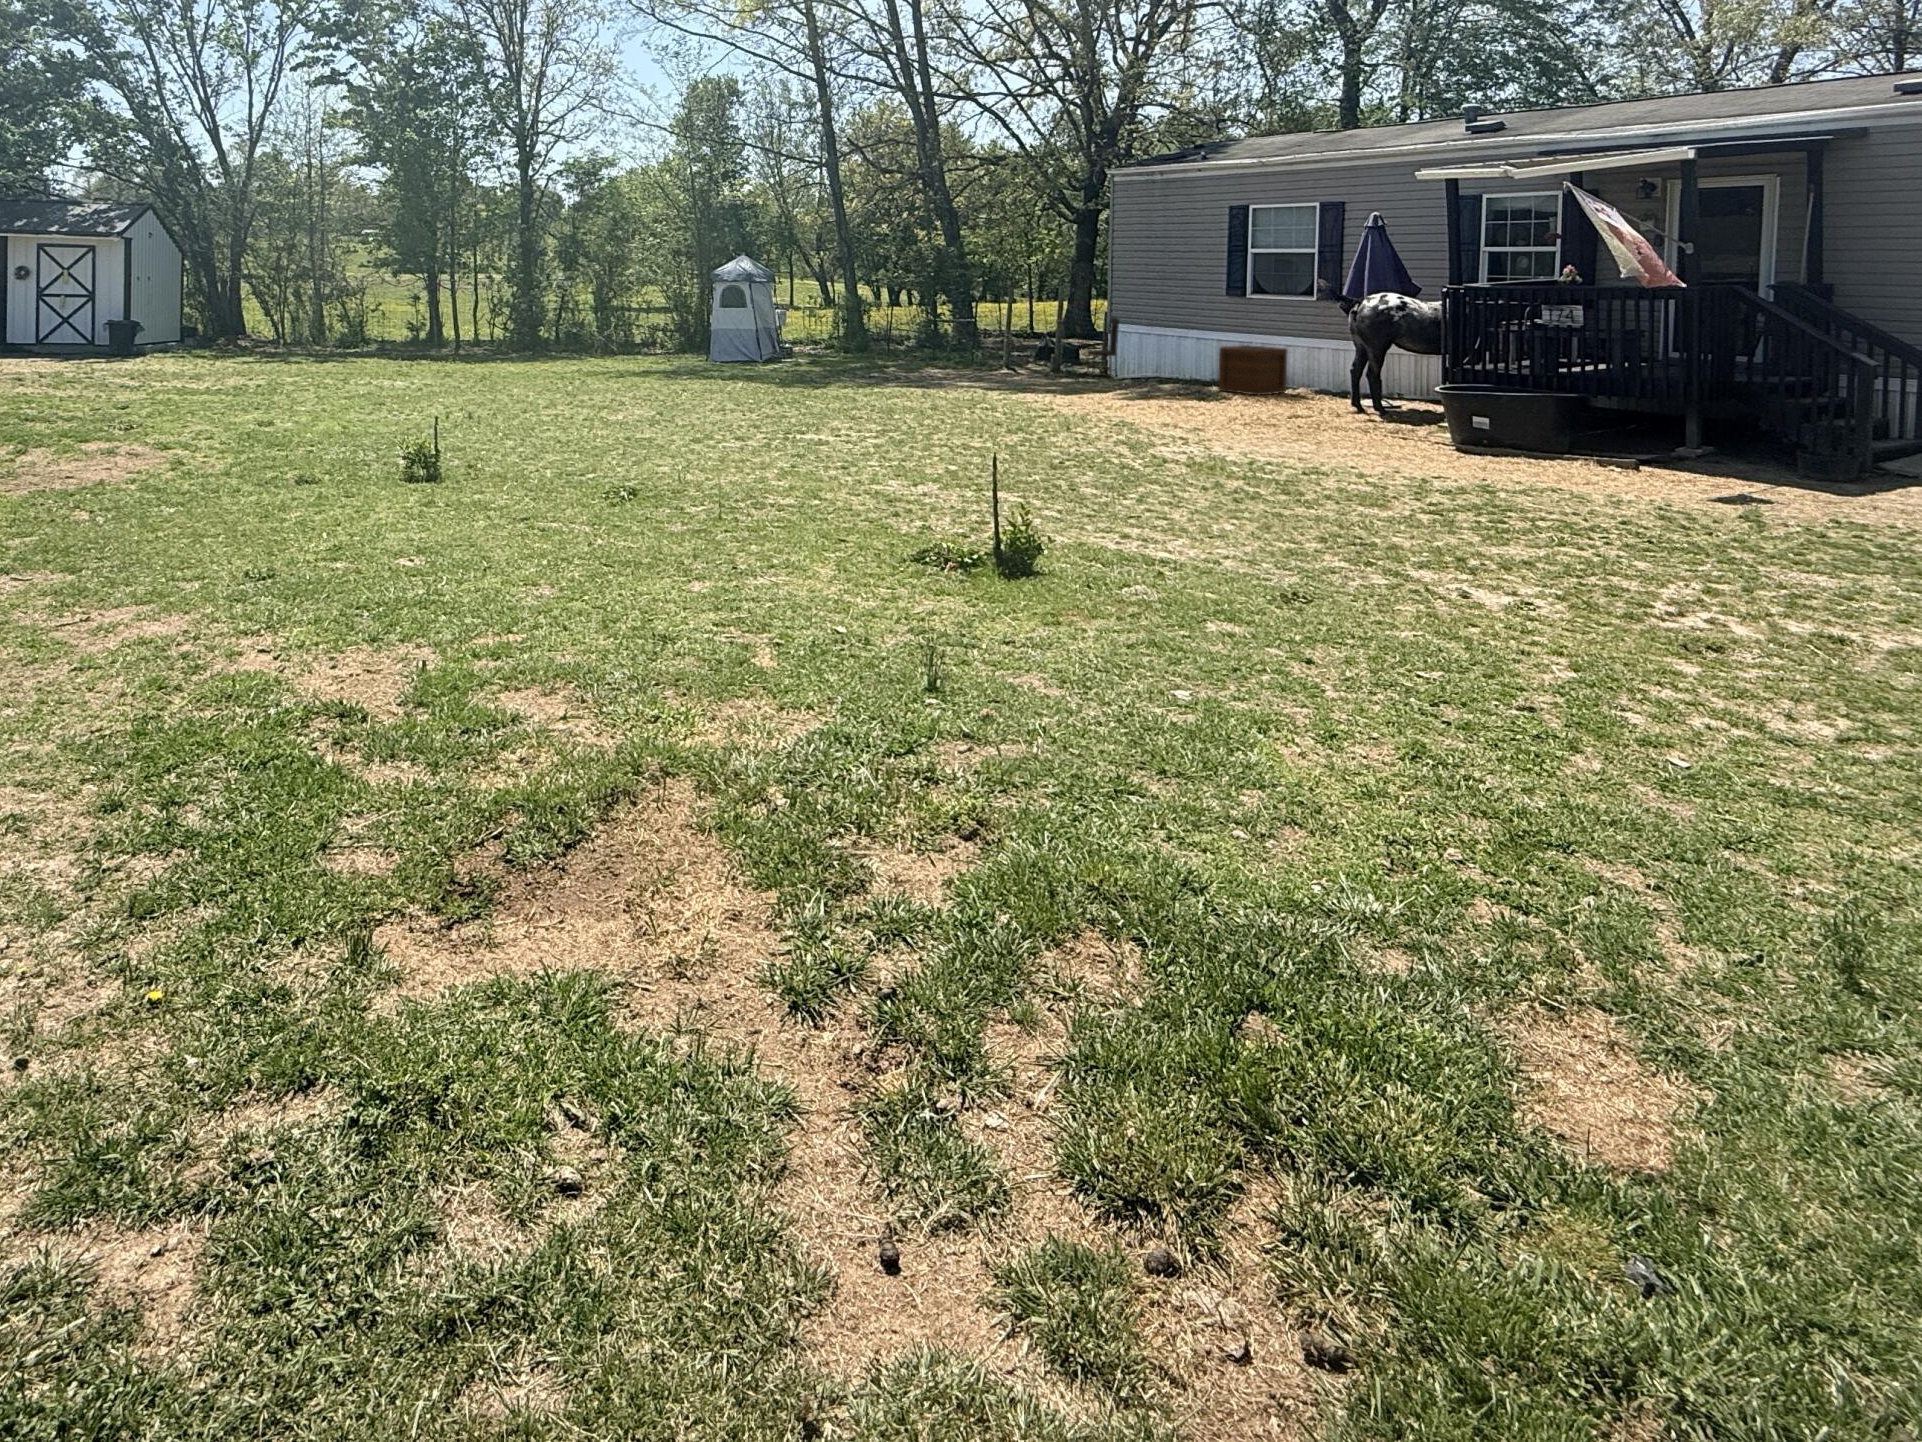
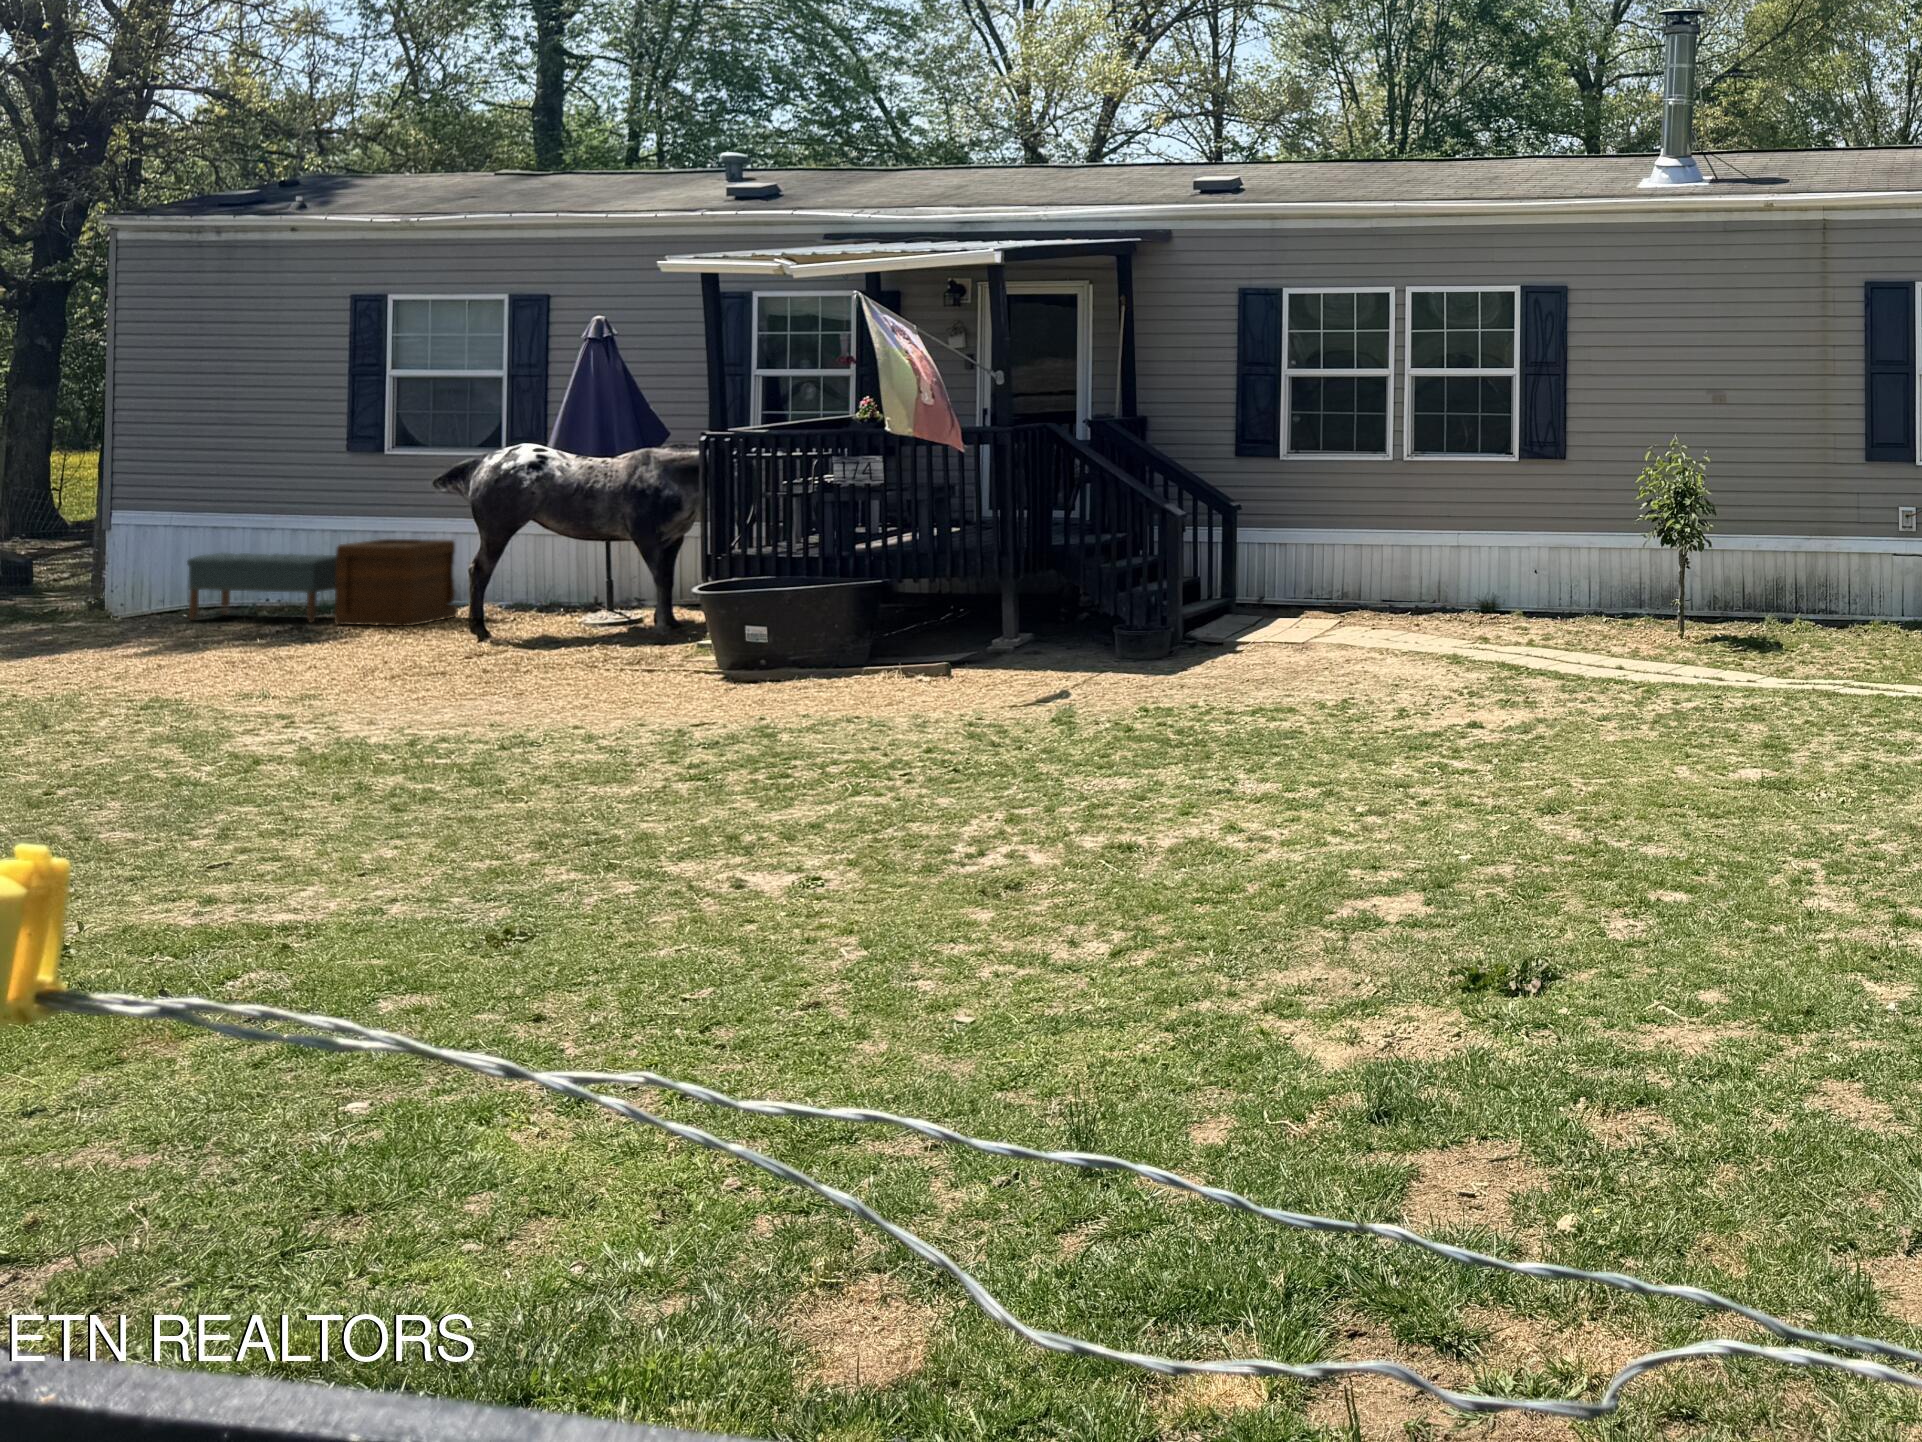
chair: present [1087,317,1119,375] -> none [50,499,126,621]
bench: none [1147,348,1227,389] -> present [187,553,336,622]

